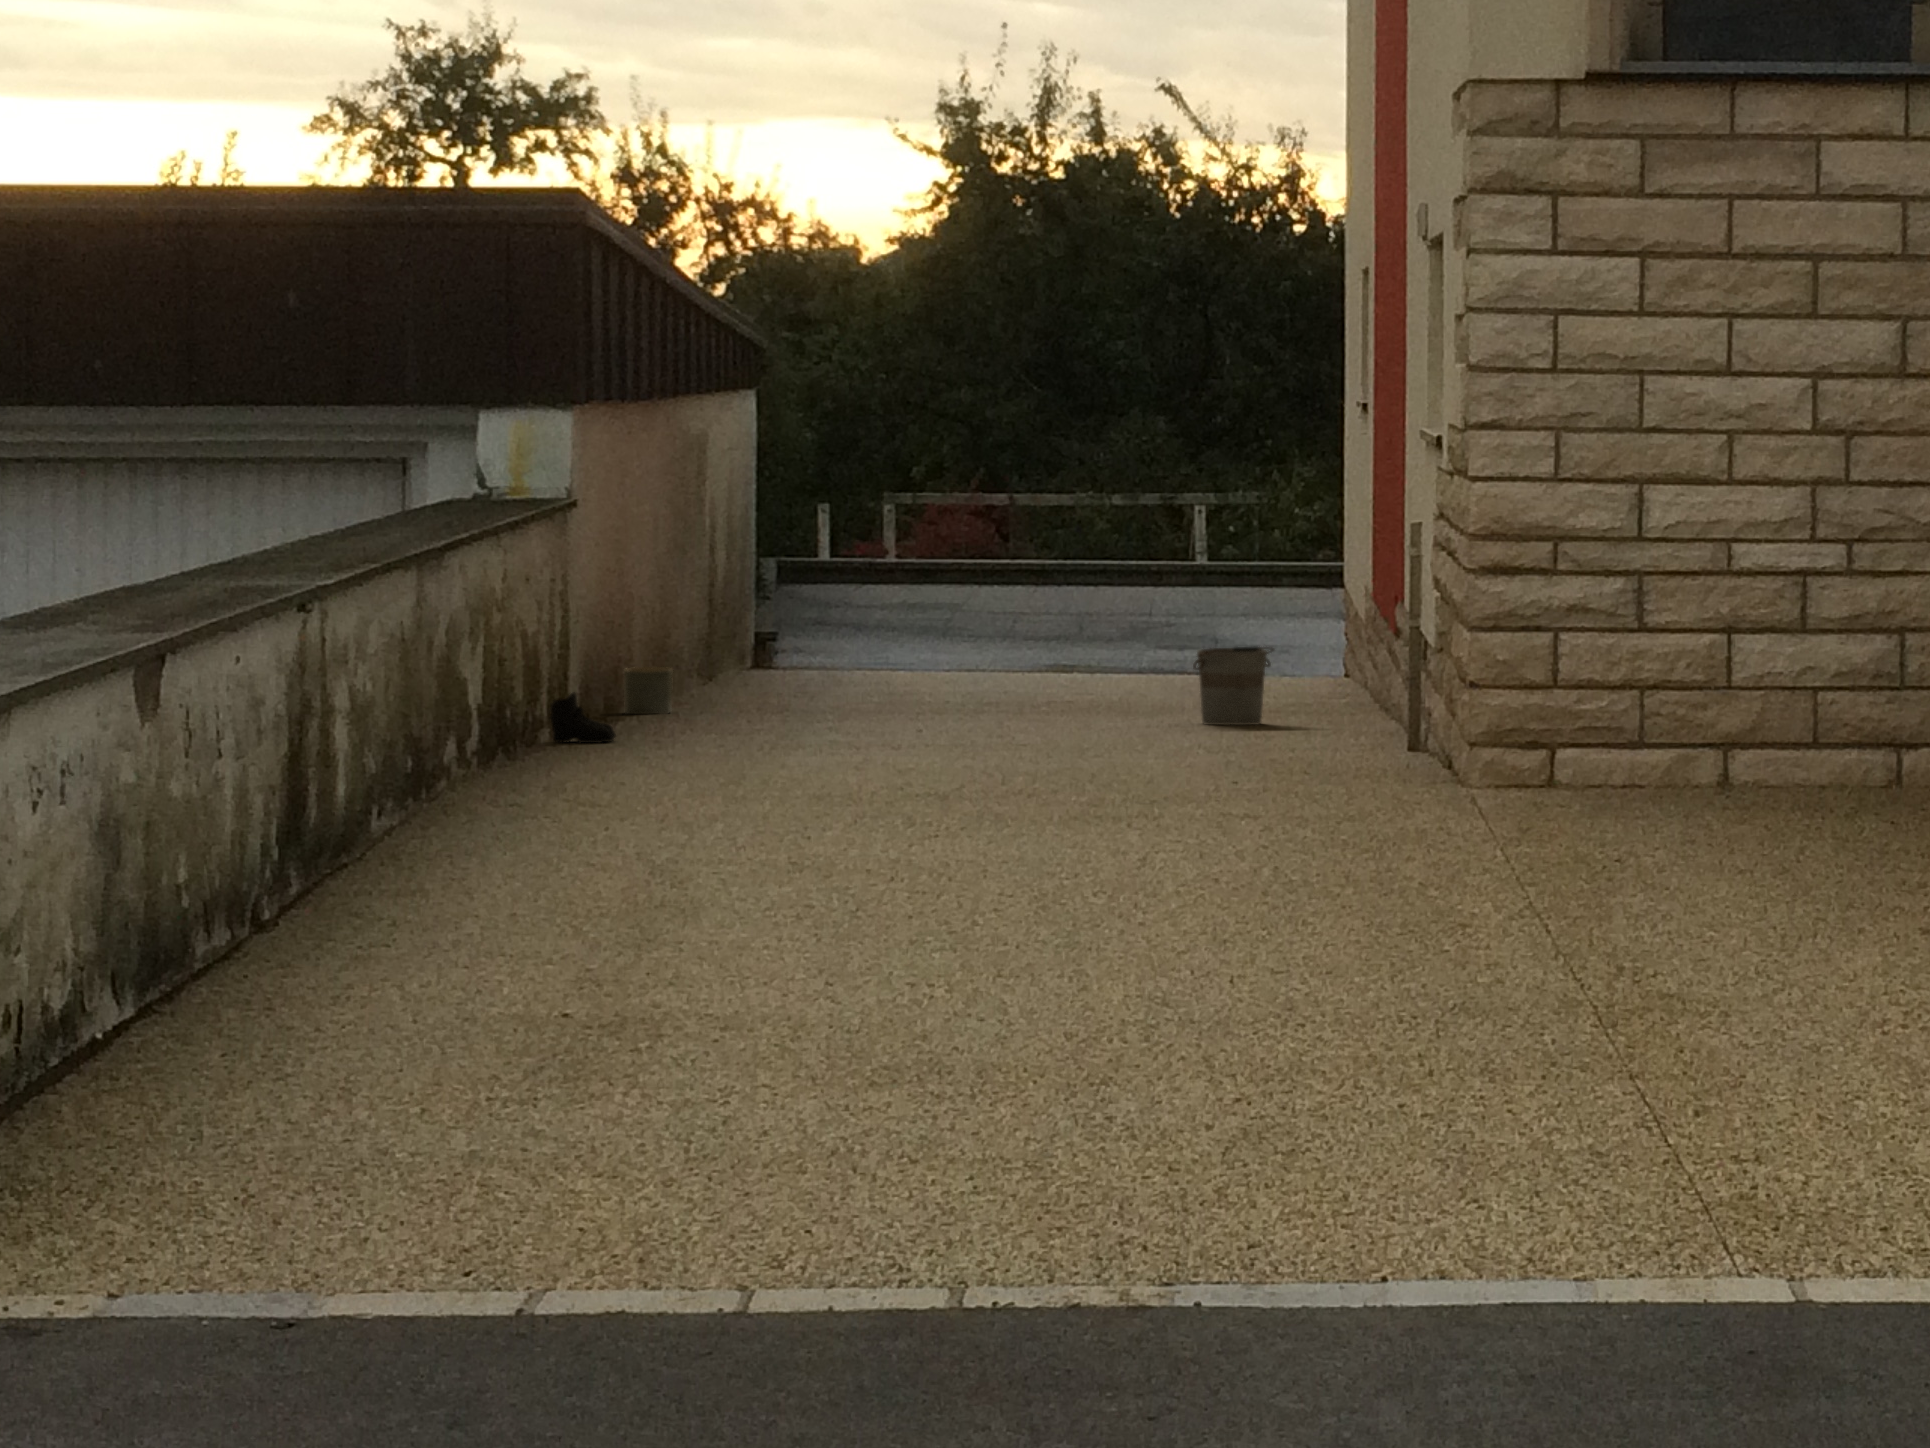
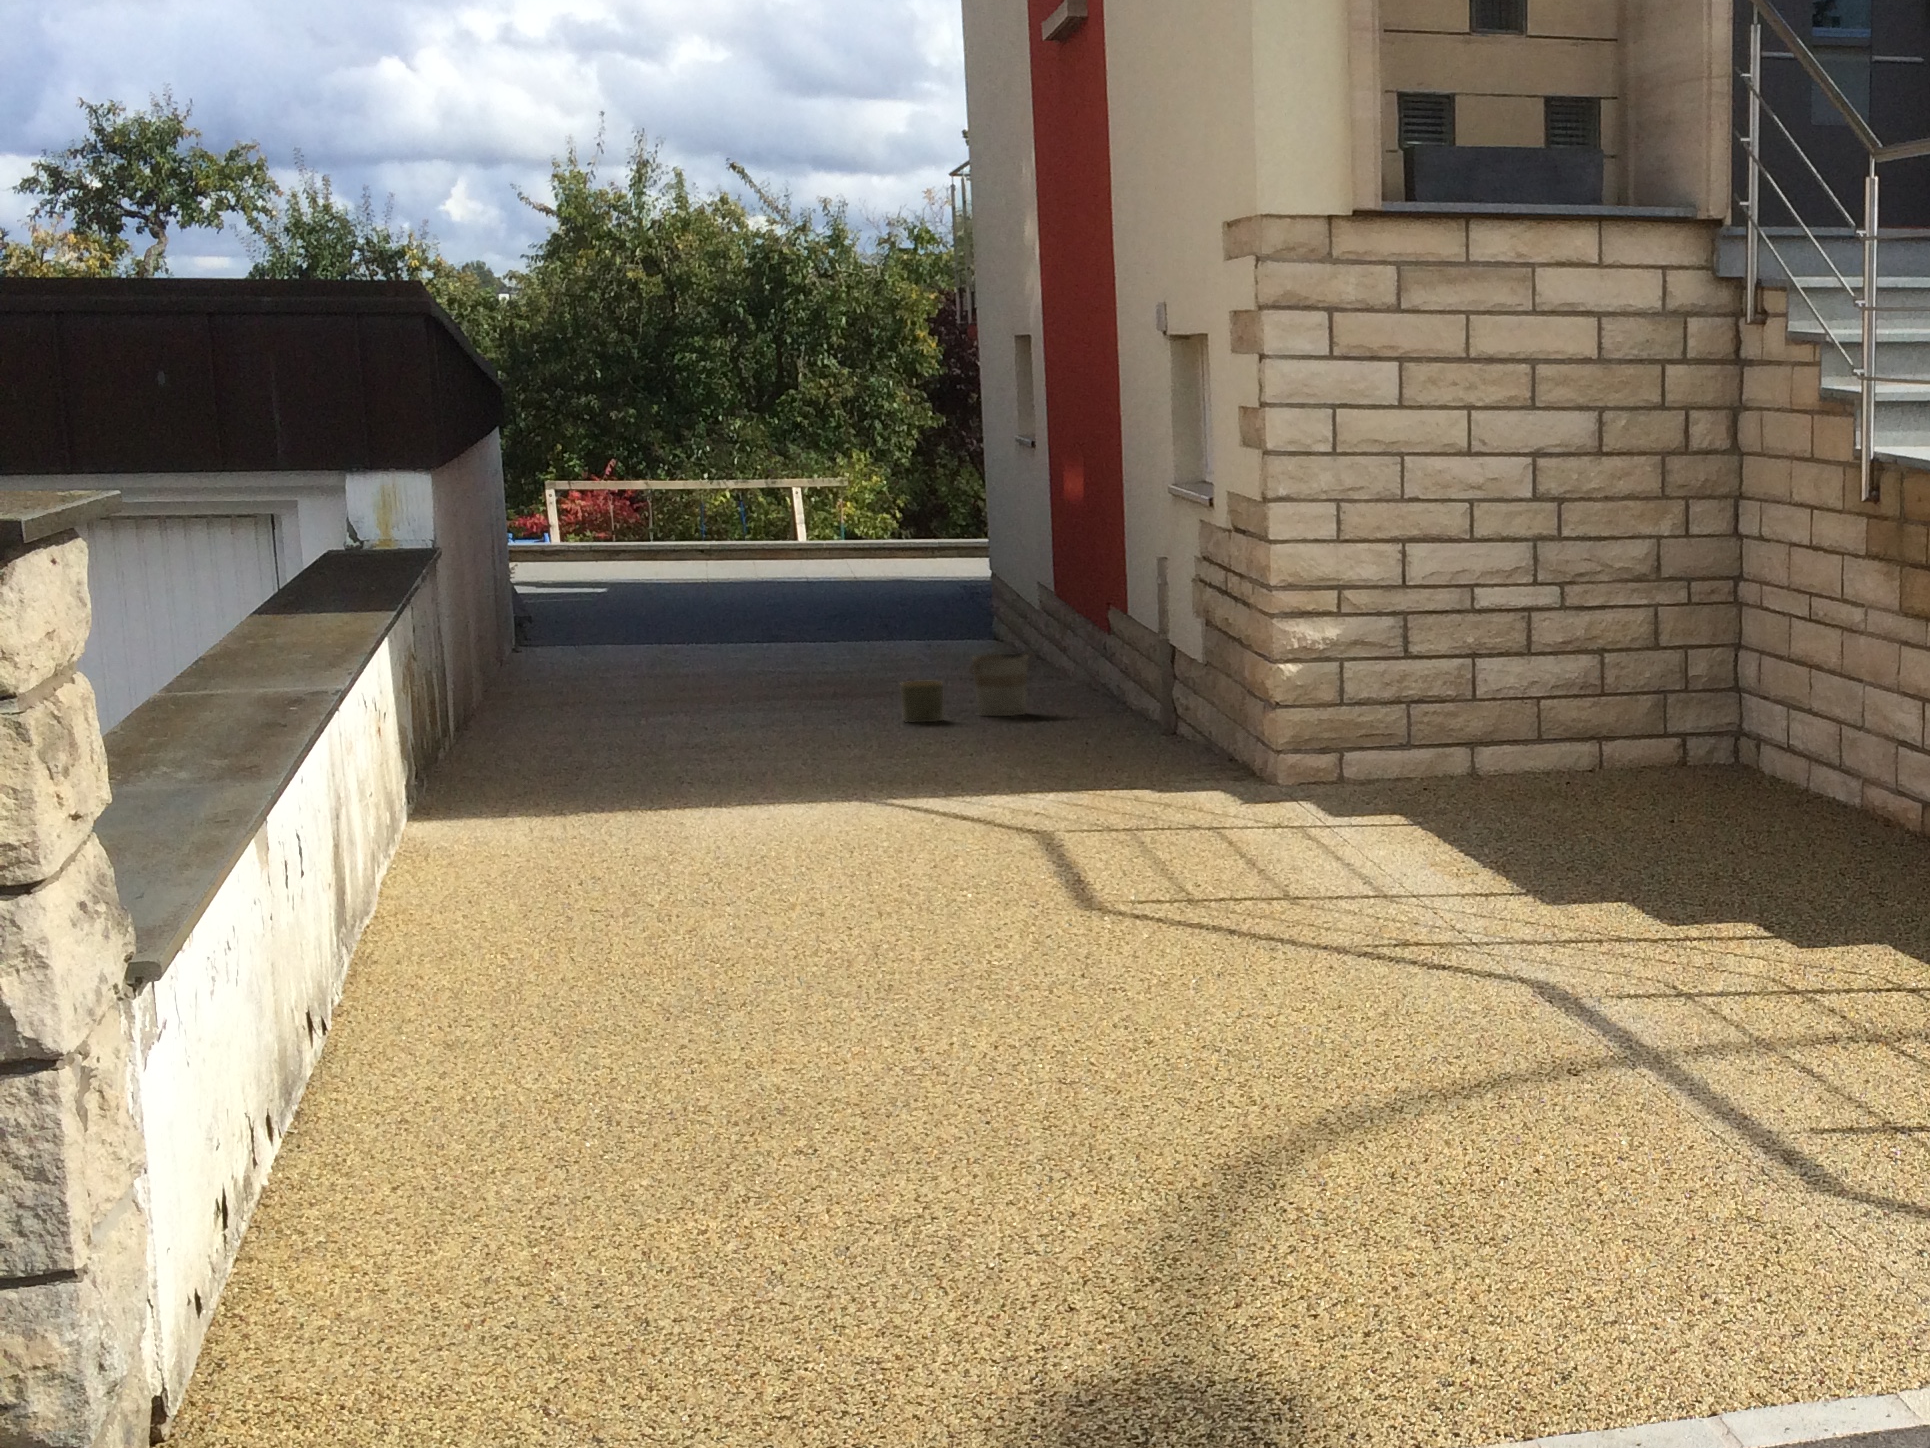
planter: present [624,667,673,714] -> present [900,681,944,722]
boots: present [550,693,616,743] -> none [451,717,511,760]

